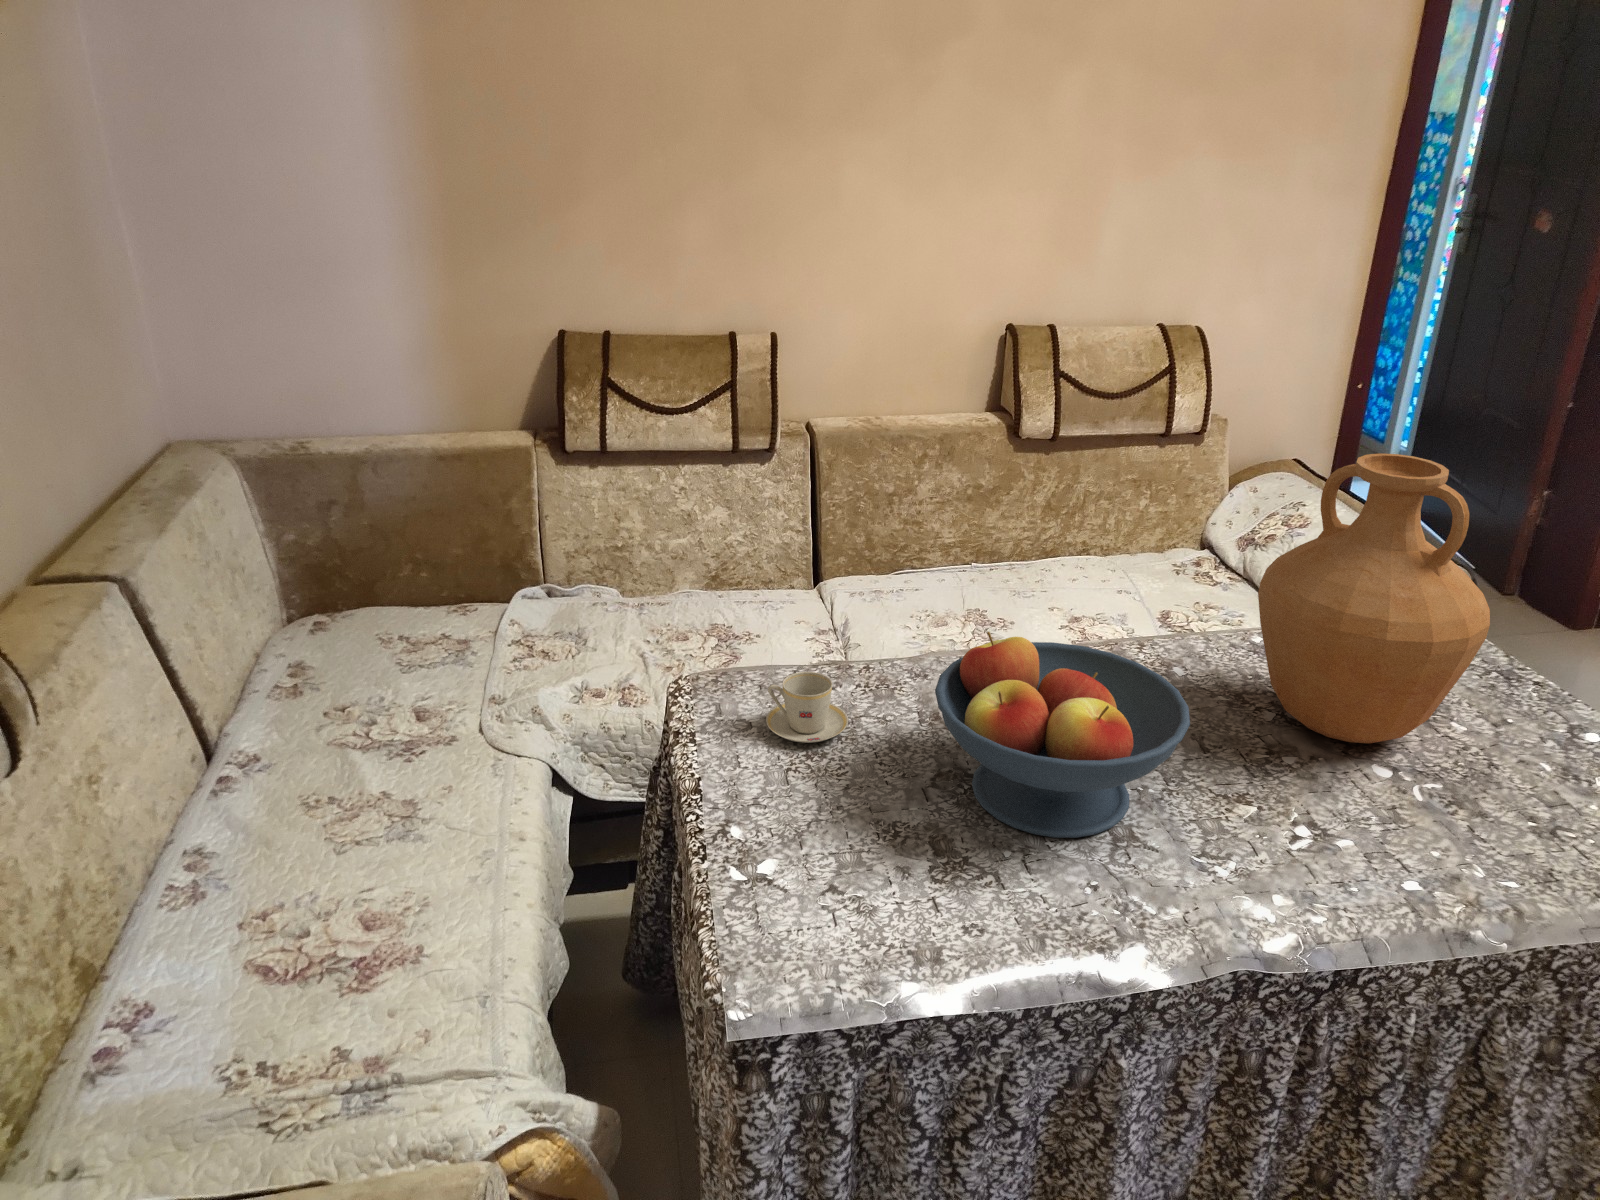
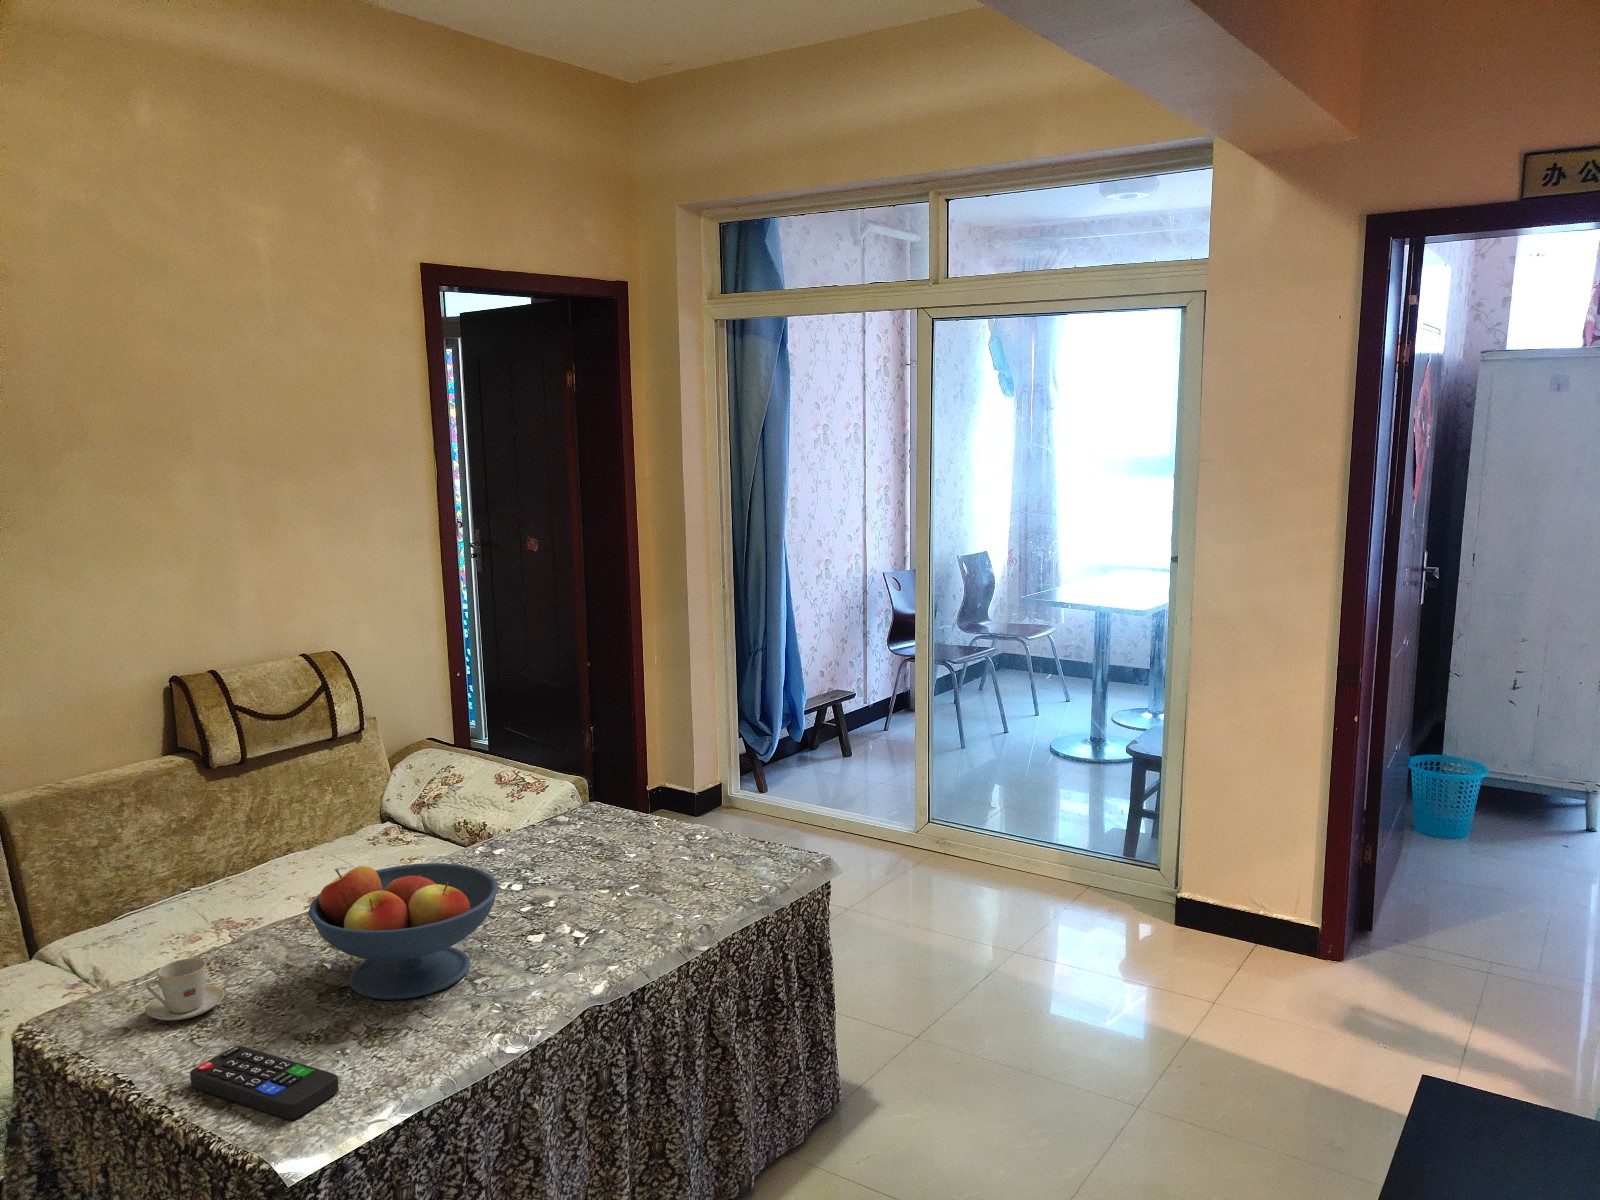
vase: present [1258,453,1490,743] -> none [492,689,632,882]
remote control: none [739,808,860,945] -> present [190,1046,339,1119]

